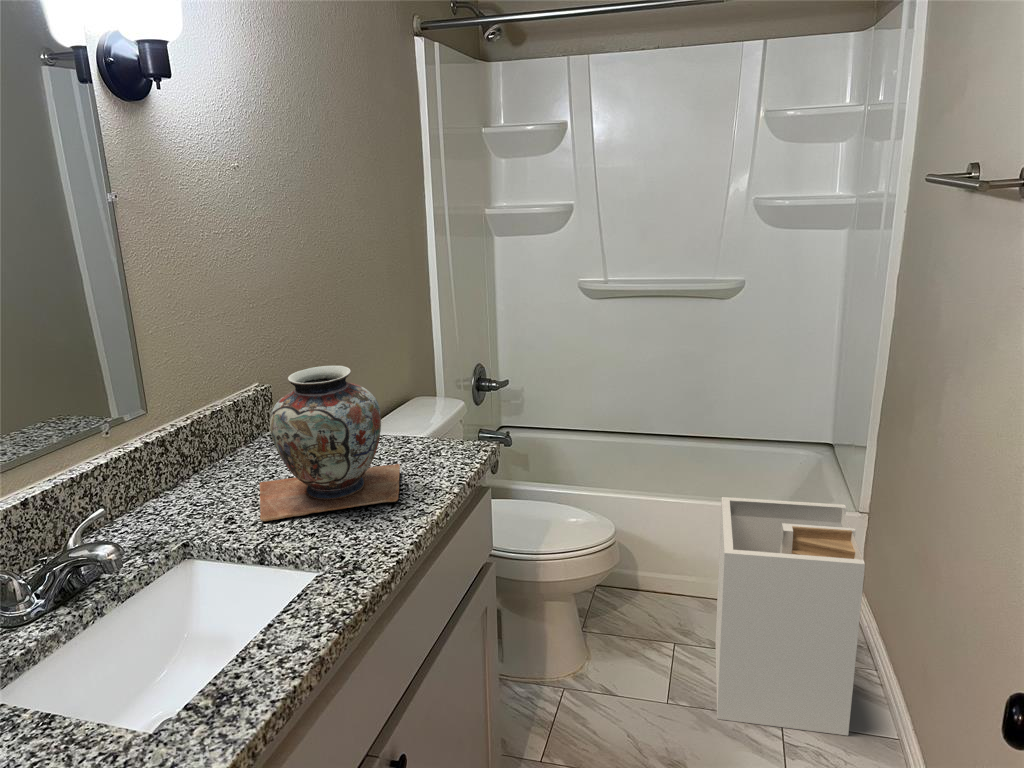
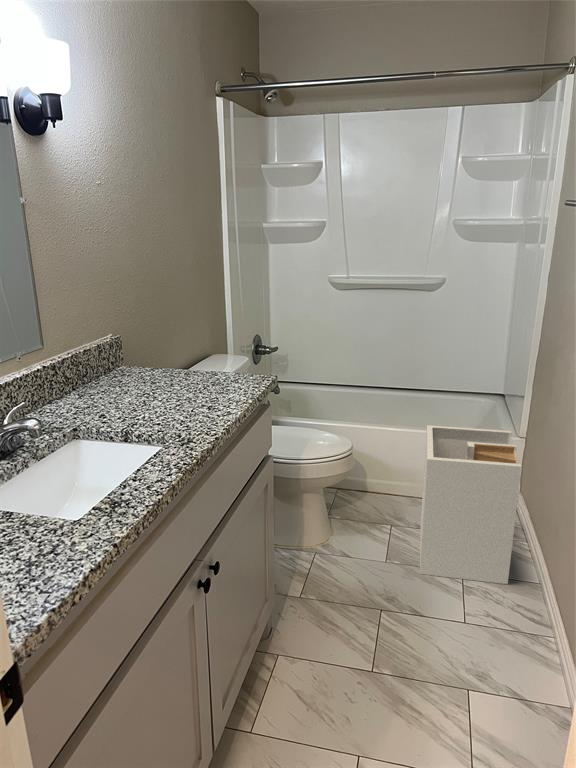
decorative vase: present [260,366,400,521] -> none [119,317,213,417]

